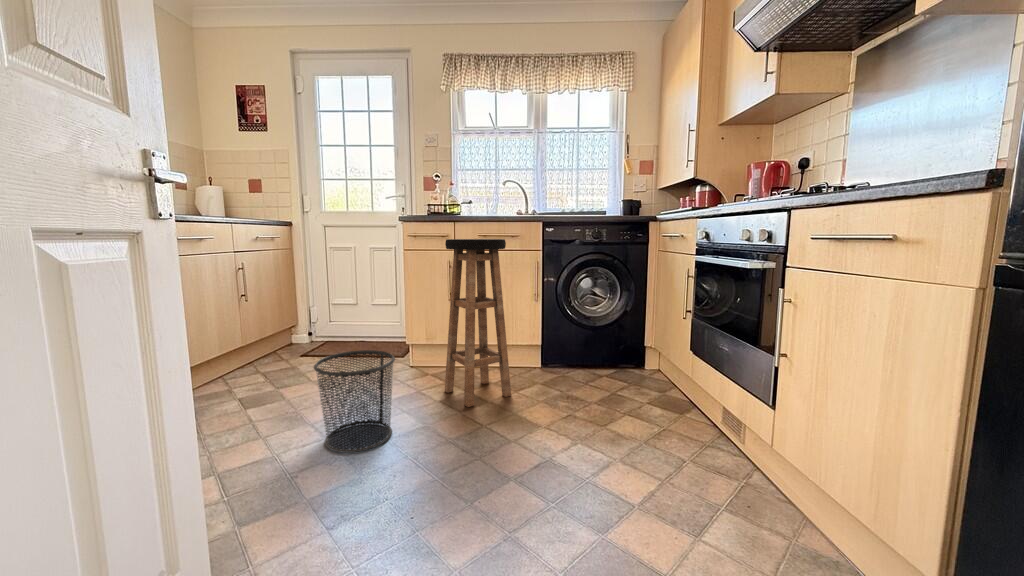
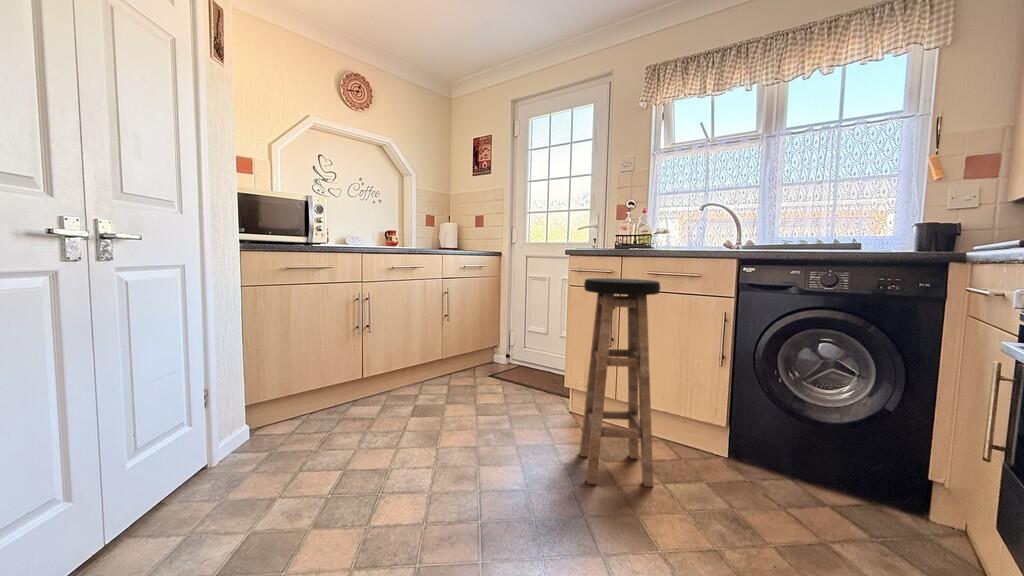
waste bin: present [314,350,395,453] -> none [422,388,500,497]

